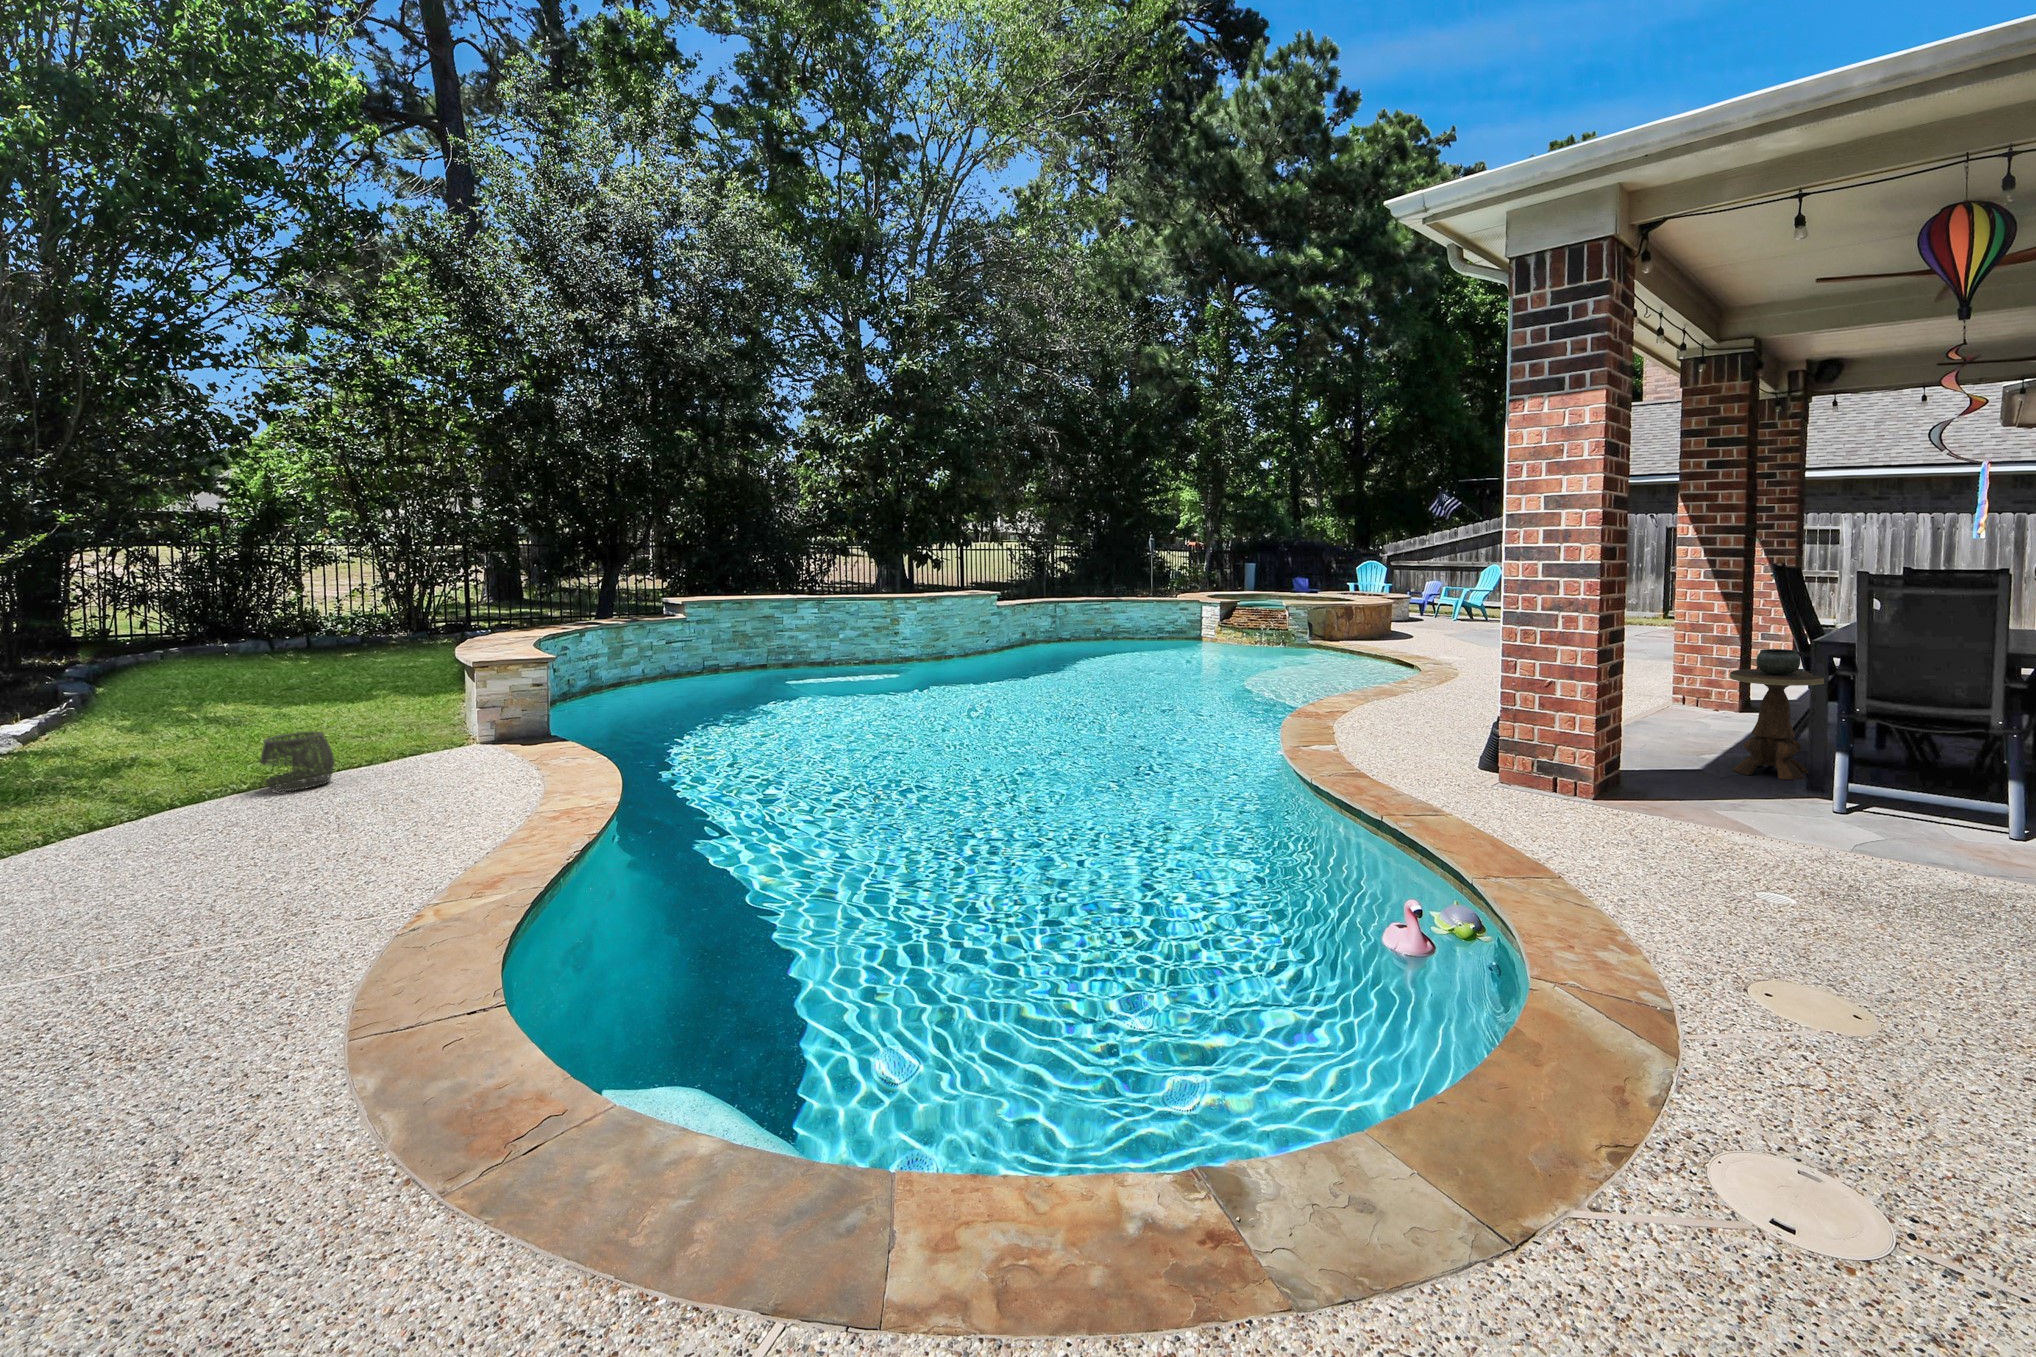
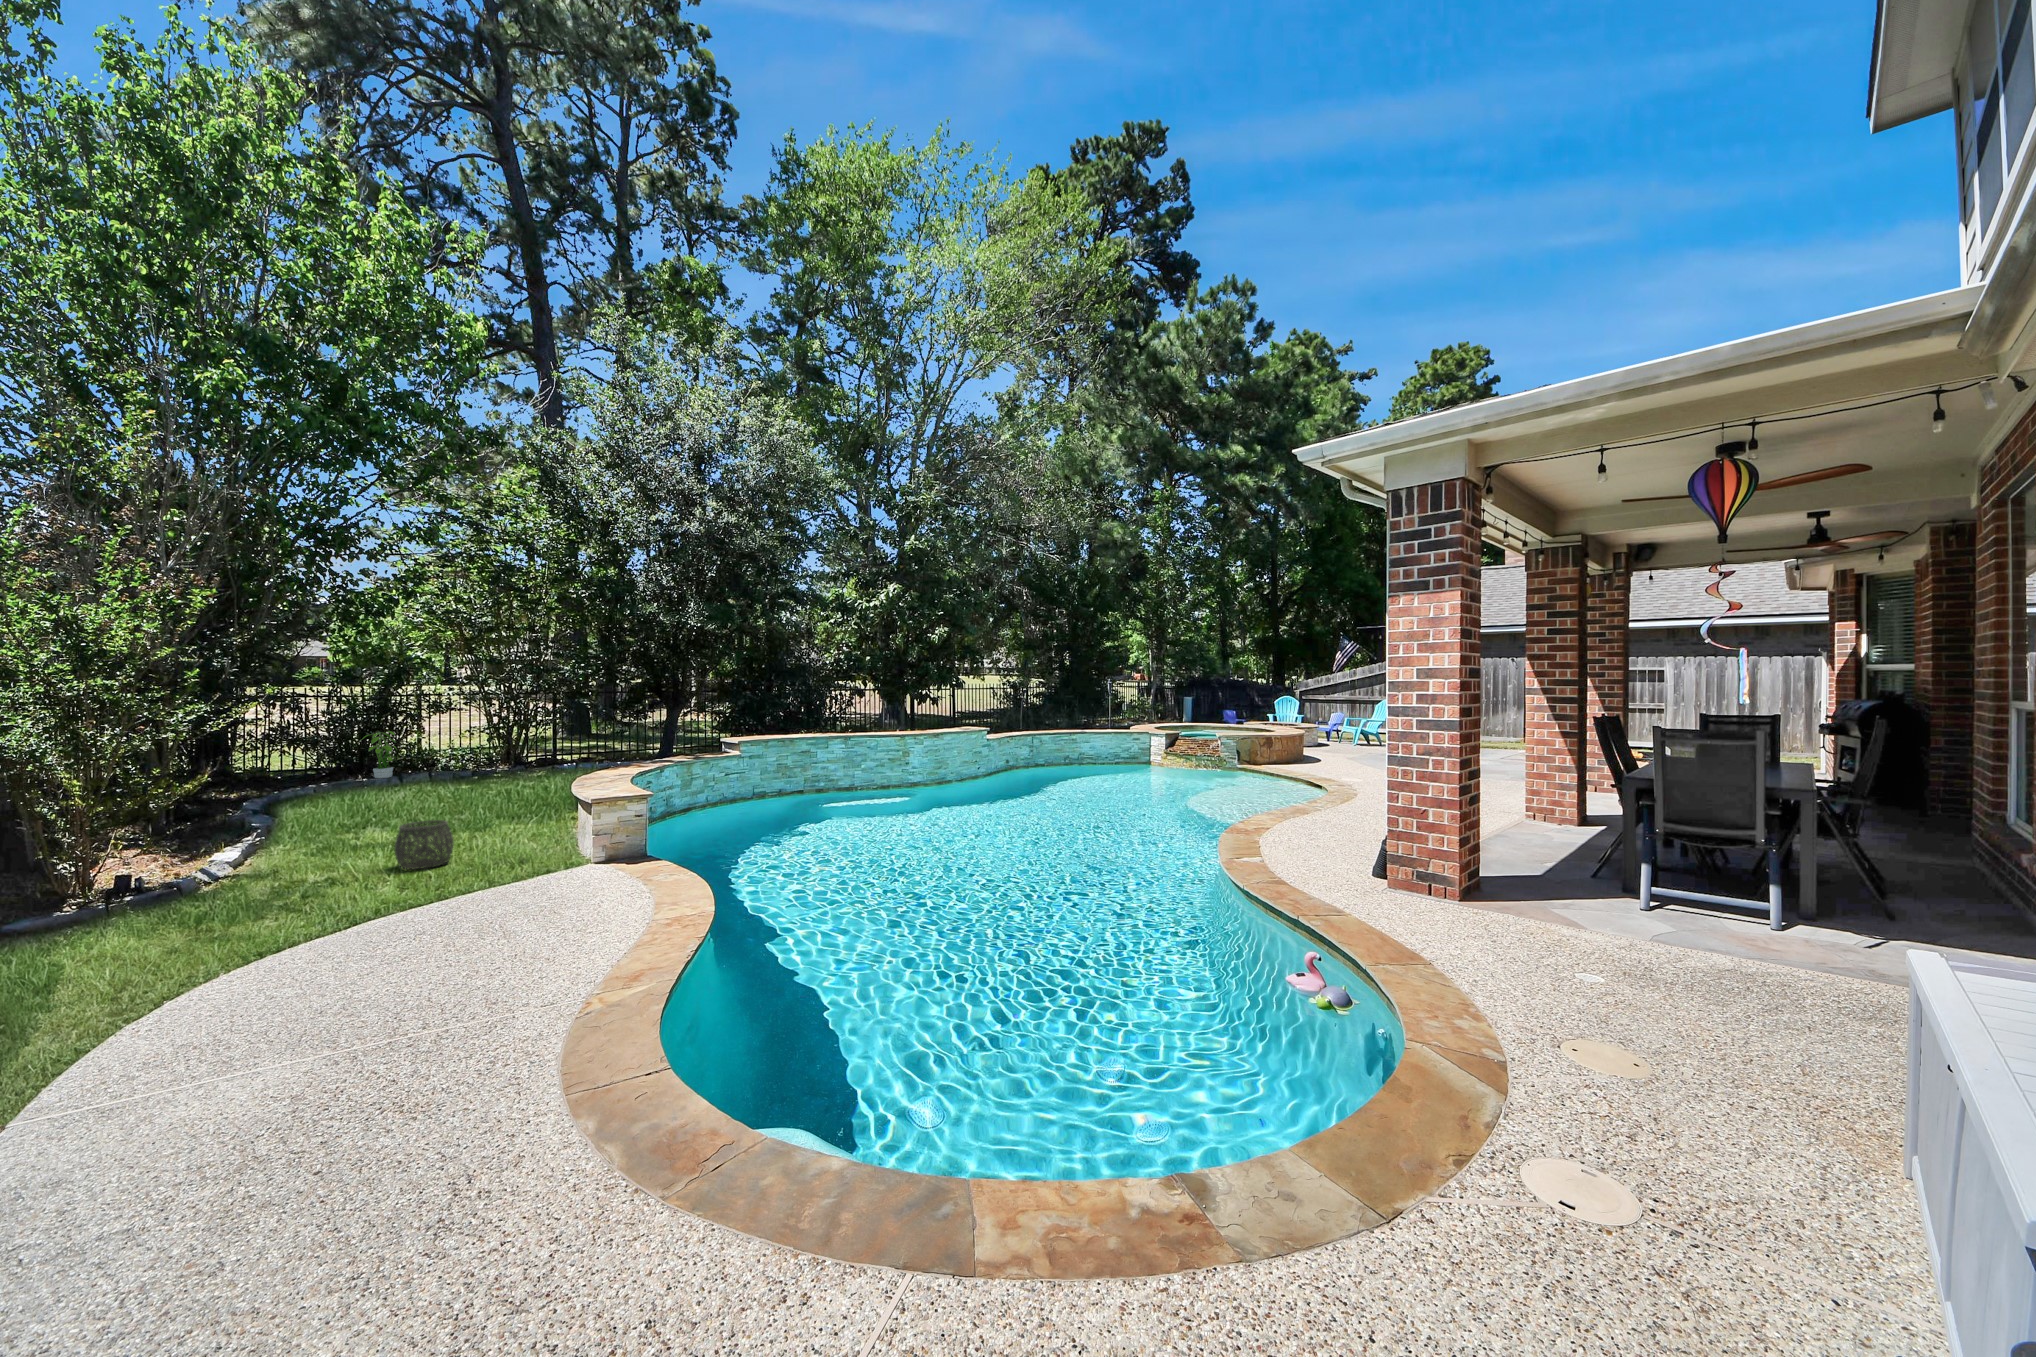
potted plant: none [250,632,299,689] -> present [360,731,397,778]
side table: present [1730,649,1824,780] -> none [1559,785,1629,887]

